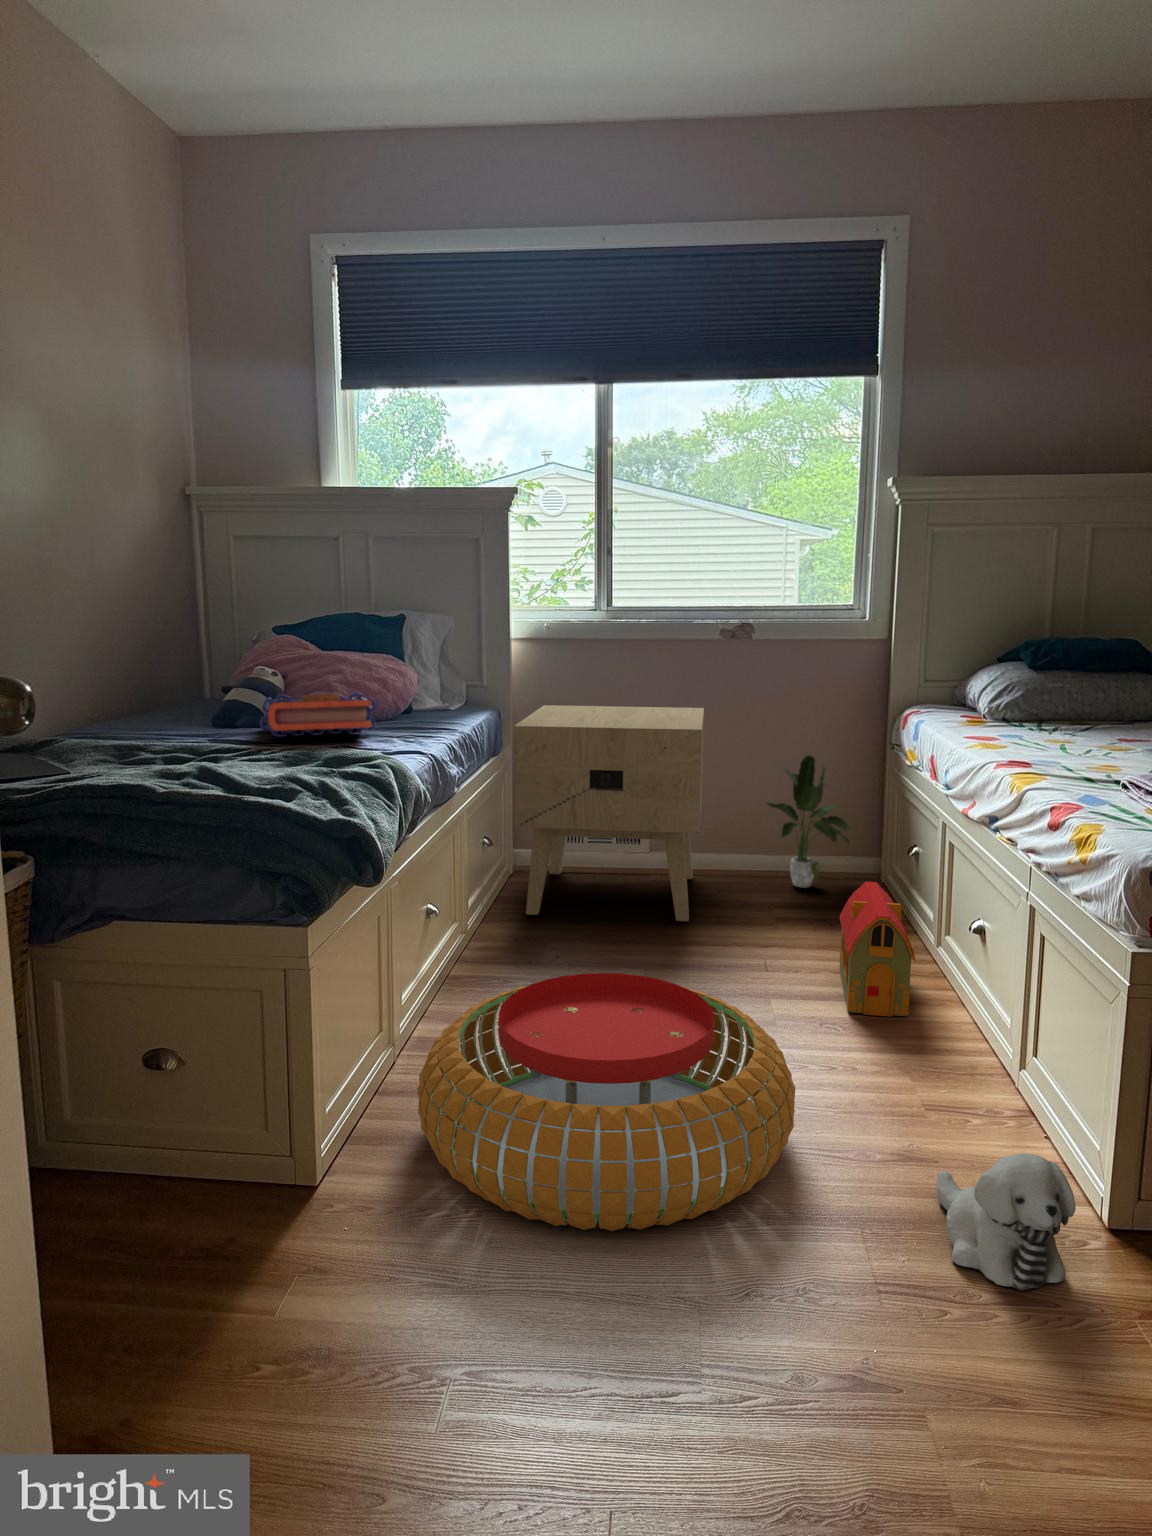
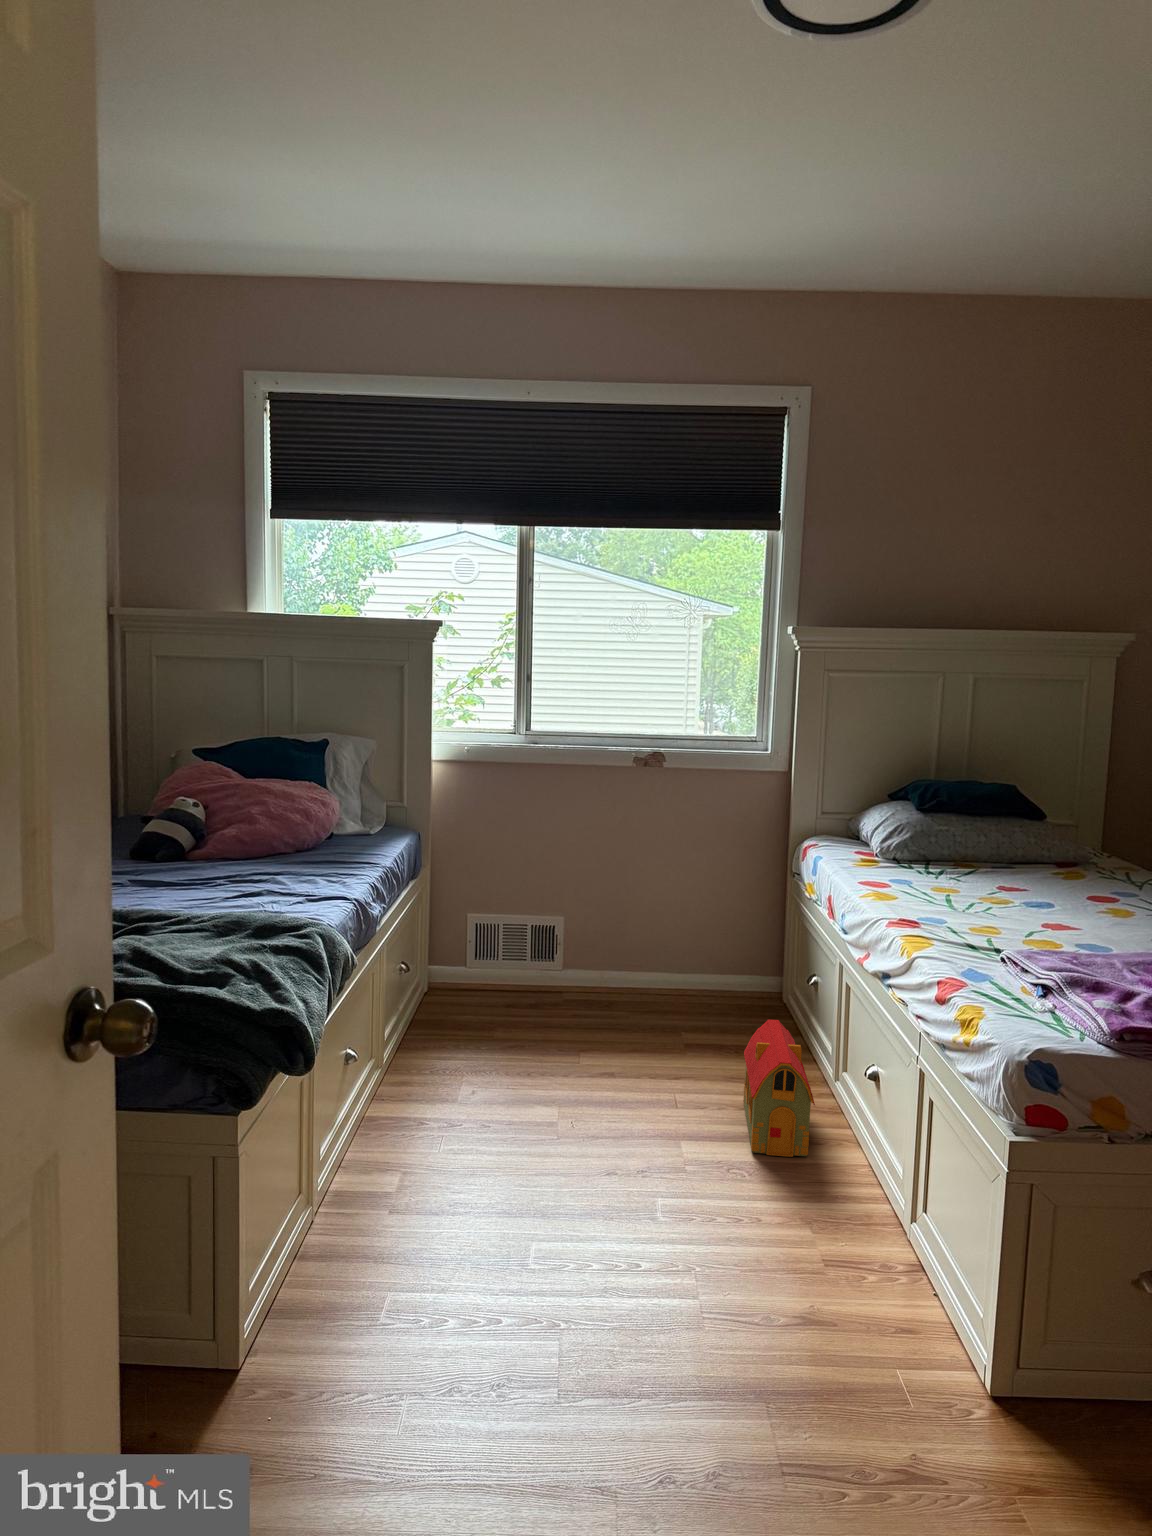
book: present [260,693,376,737] -> none [186,837,302,882]
nightstand: present [514,705,704,921] -> none [433,826,617,1047]
potted plant: present [766,755,853,888] -> none [673,880,756,1007]
pouf: present [418,973,795,1231] -> none [341,1134,705,1416]
plush toy: present [936,1154,1076,1290] -> none [836,1334,962,1469]

